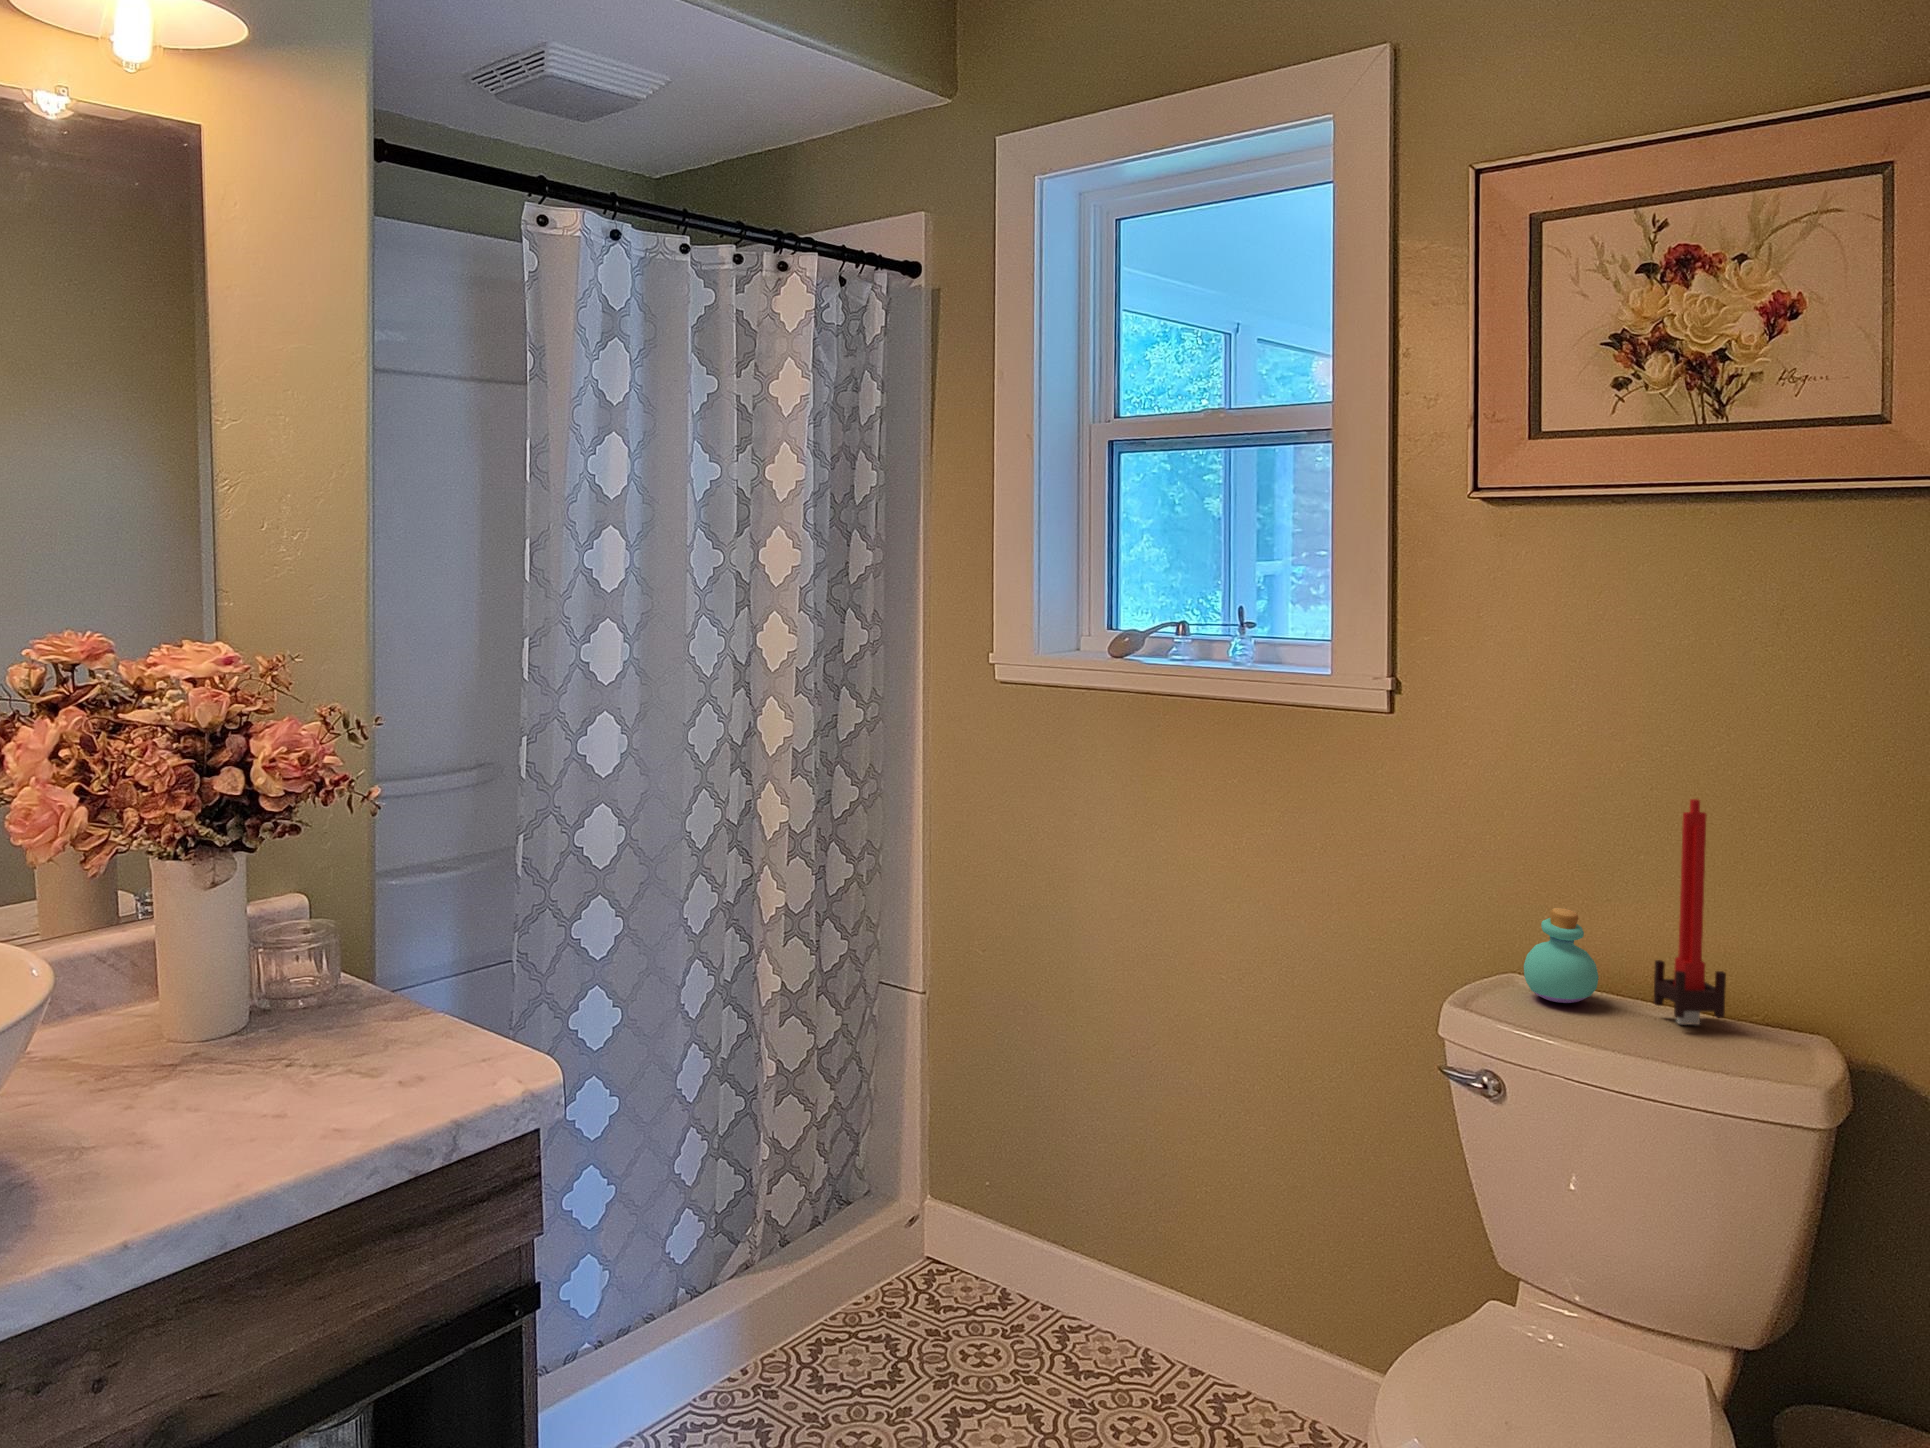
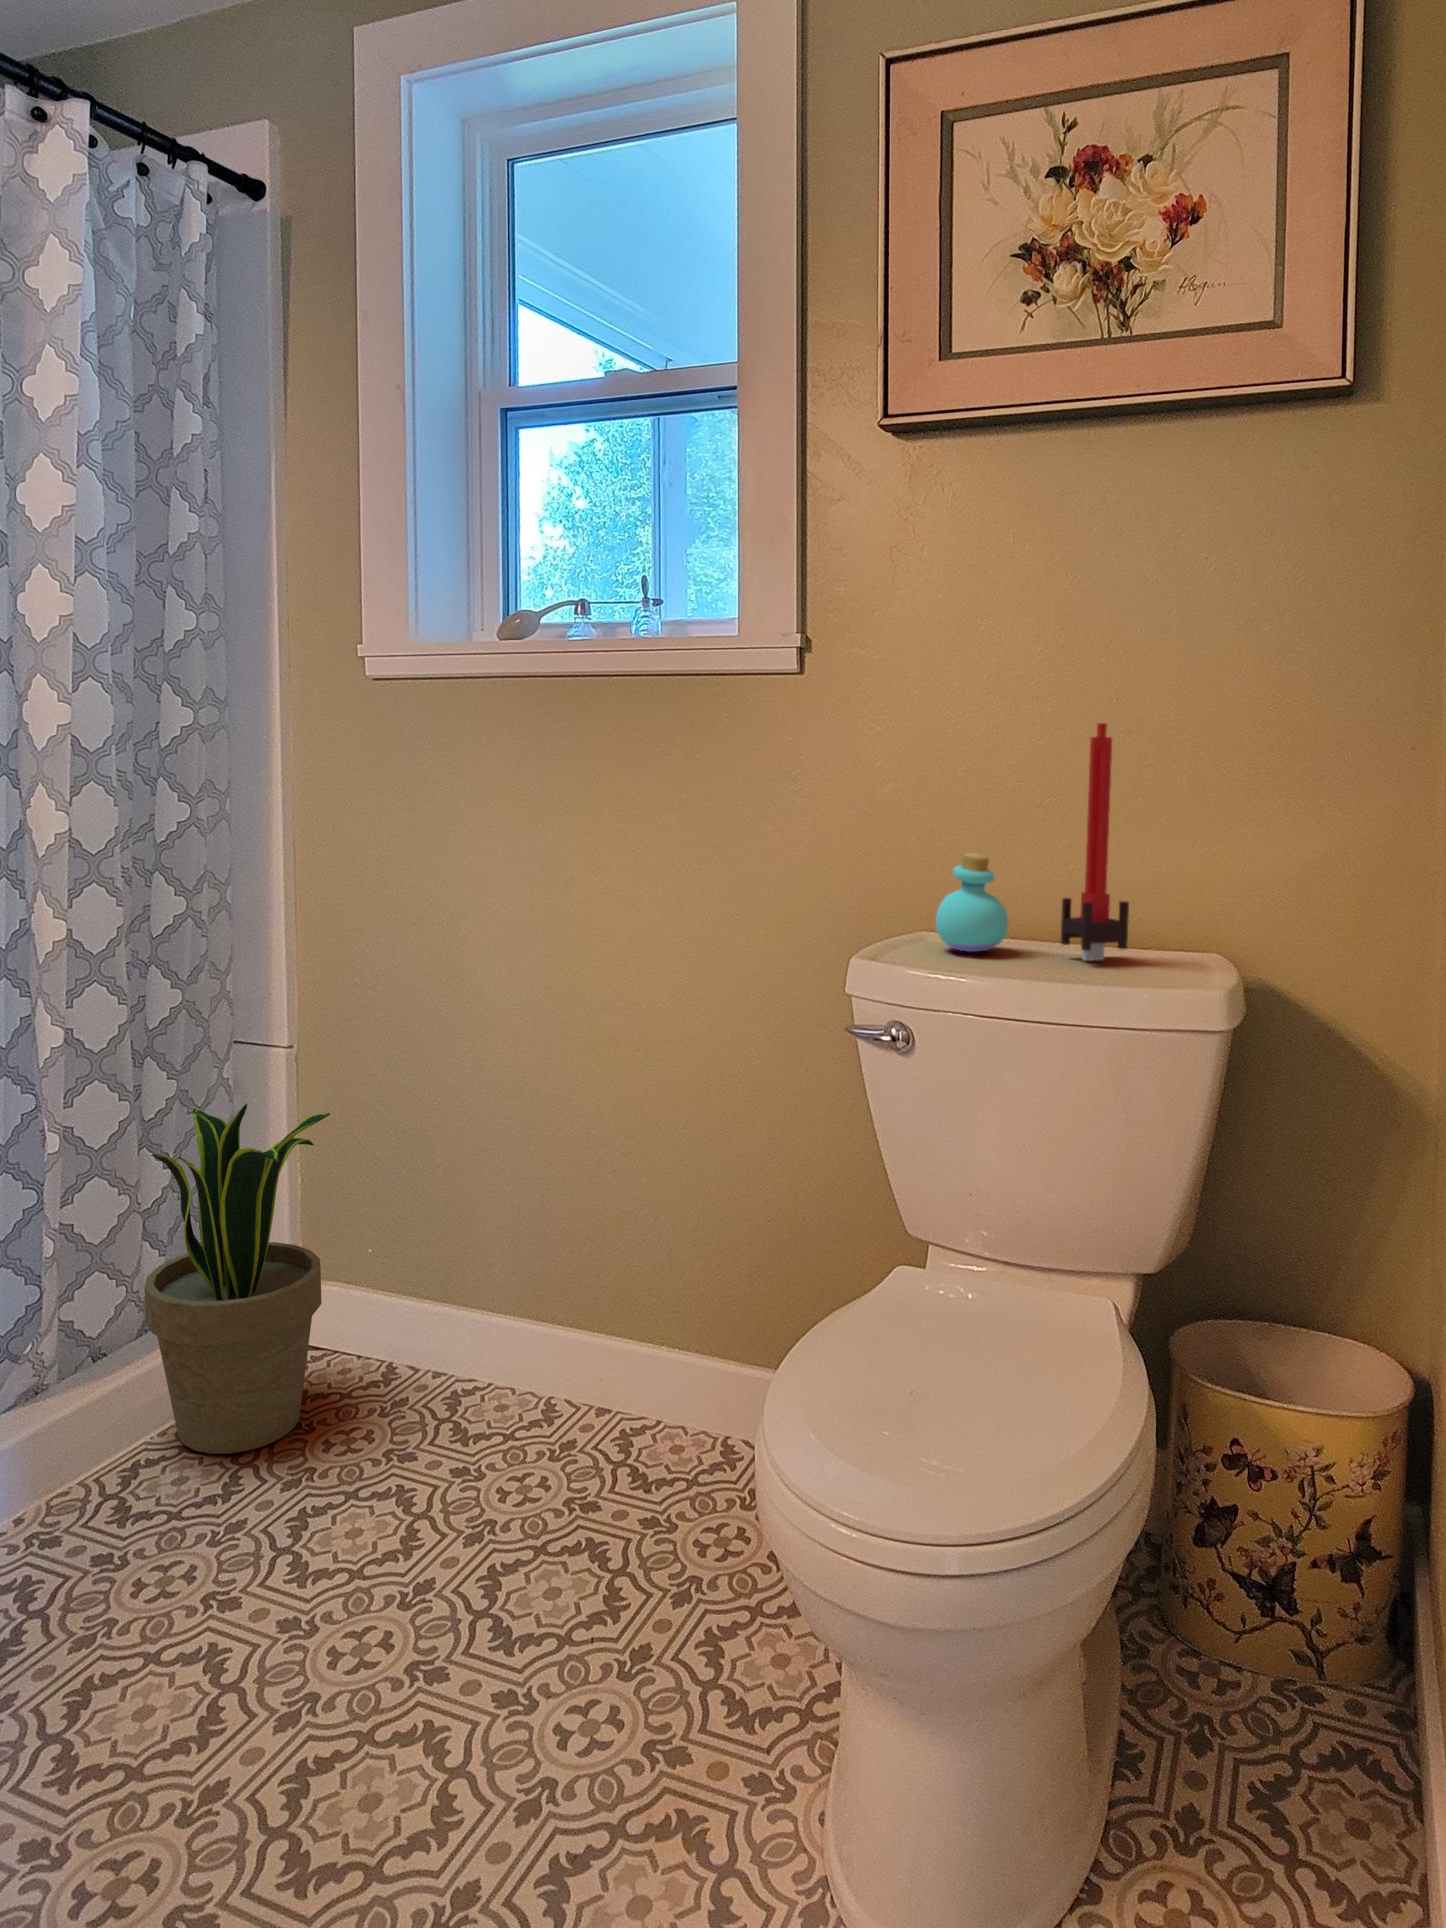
potted plant: none [816,1050,966,1355] -> present [144,1104,330,1454]

